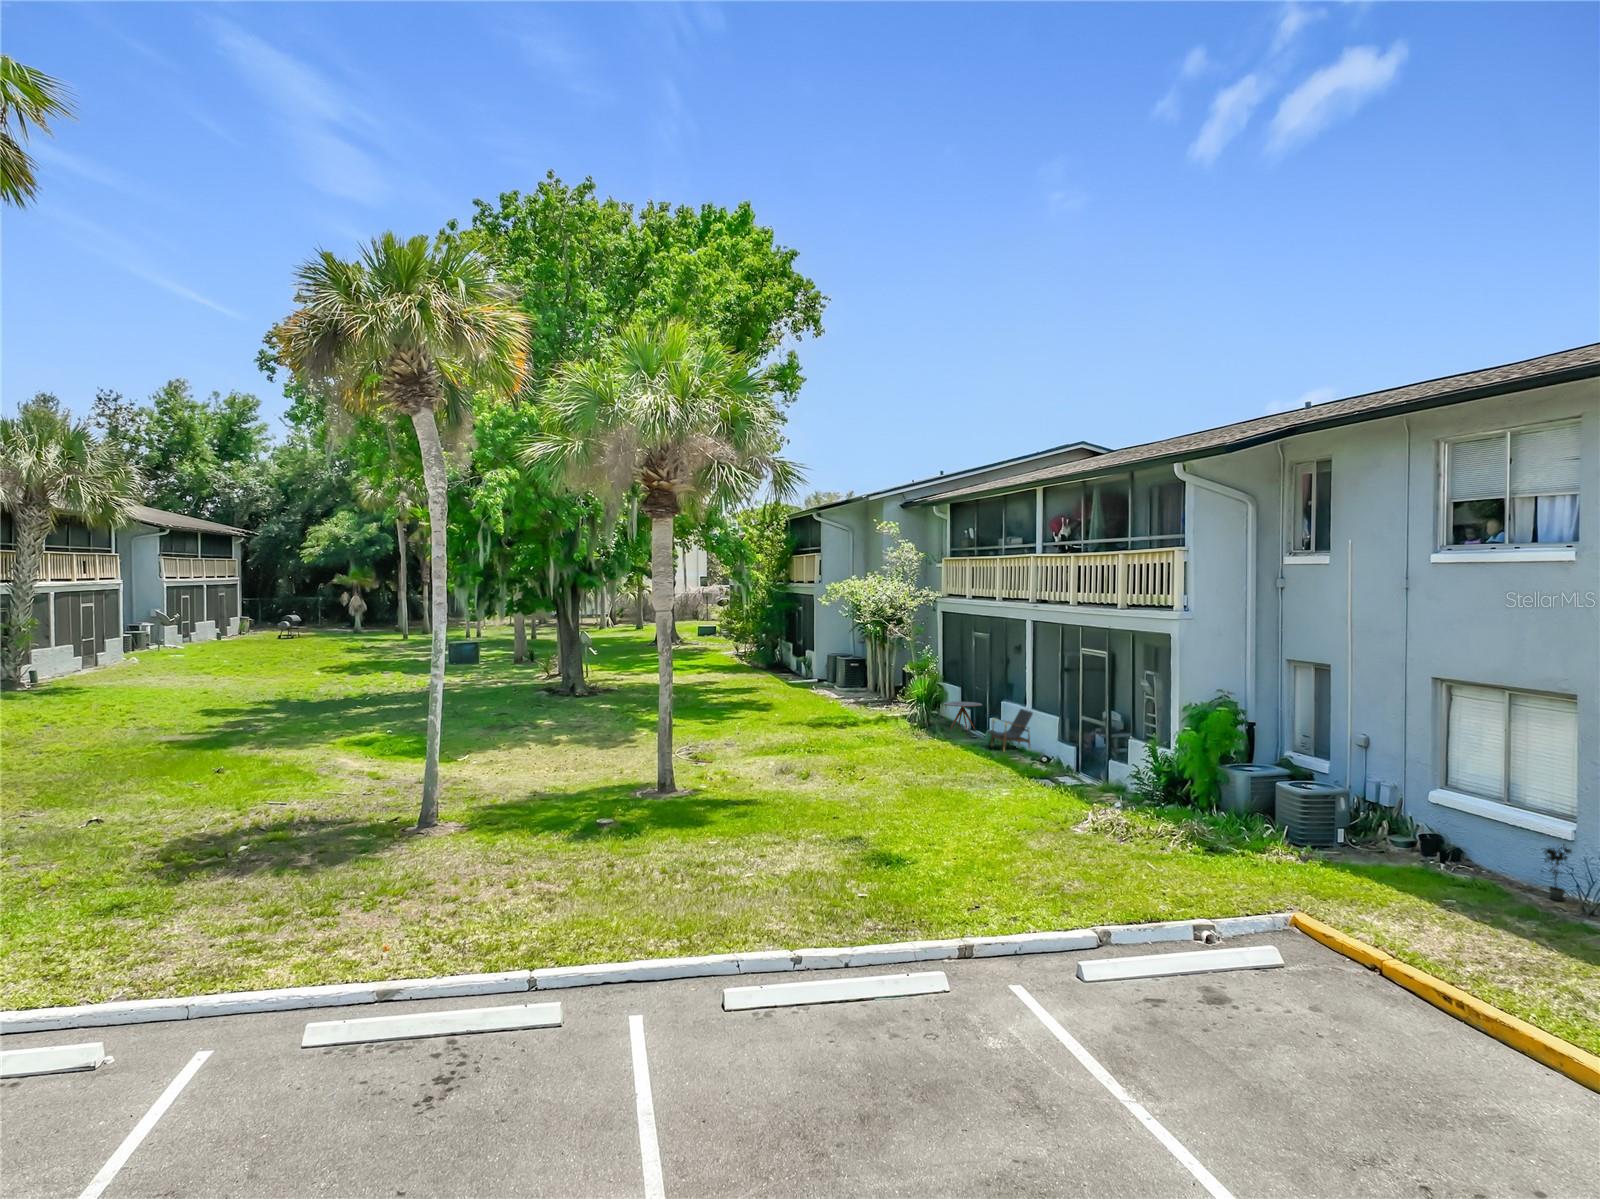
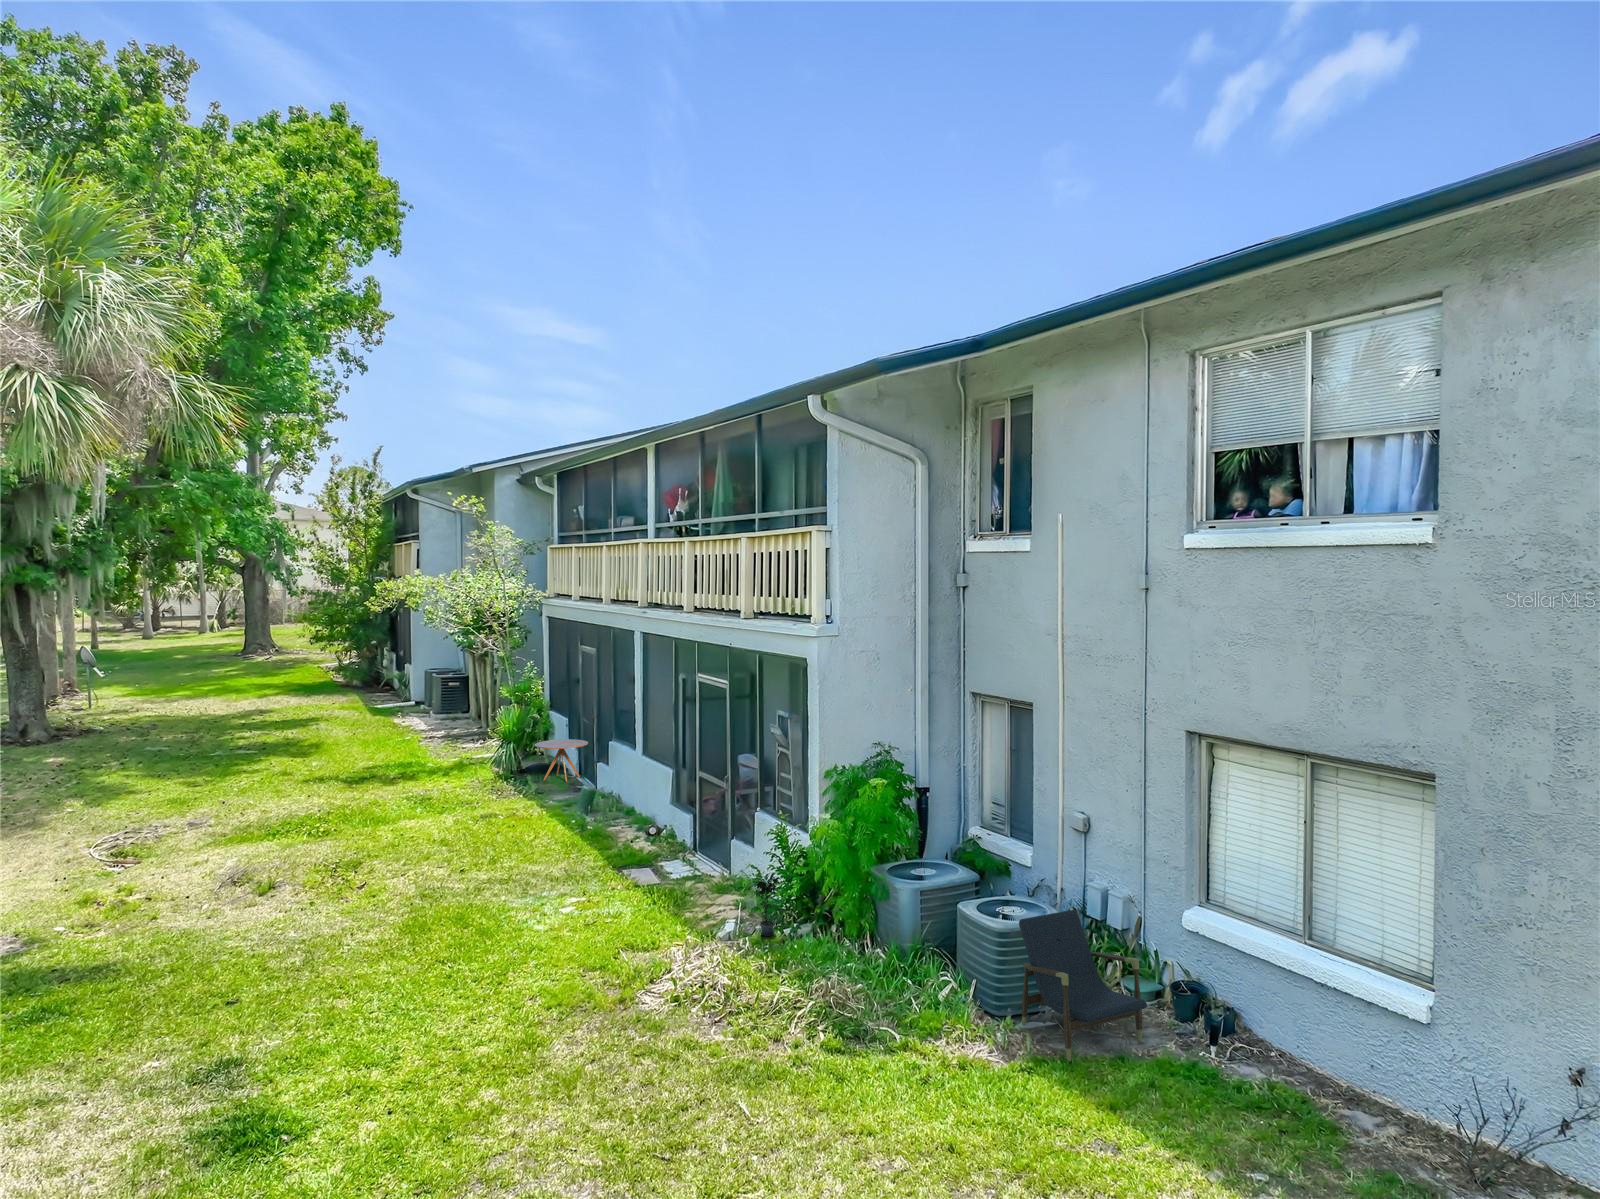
lounge chair: present [988,709,1033,750] -> present [1019,910,1147,1061]
potted plant: present [1544,846,1572,901] -> present [753,873,781,936]

